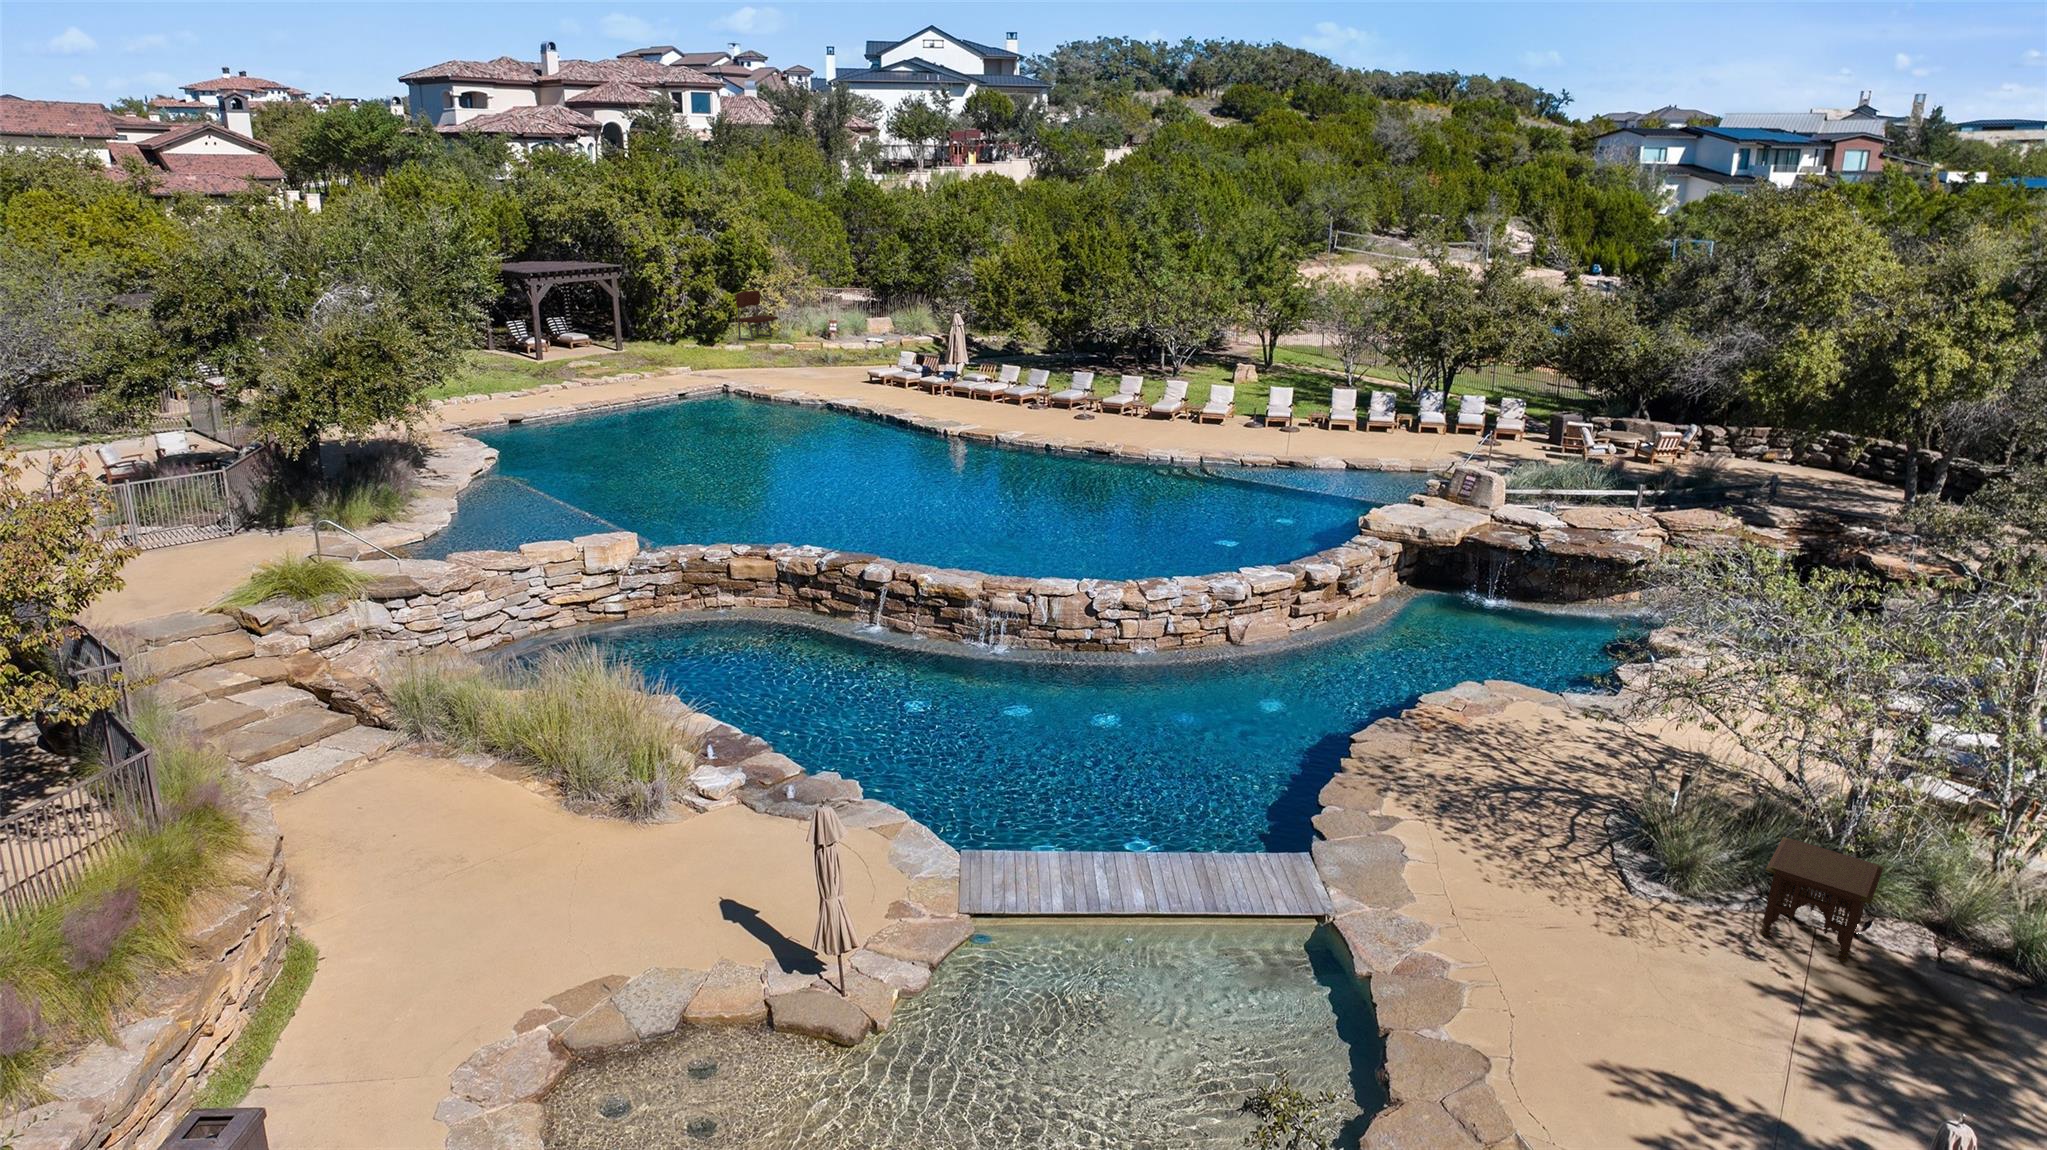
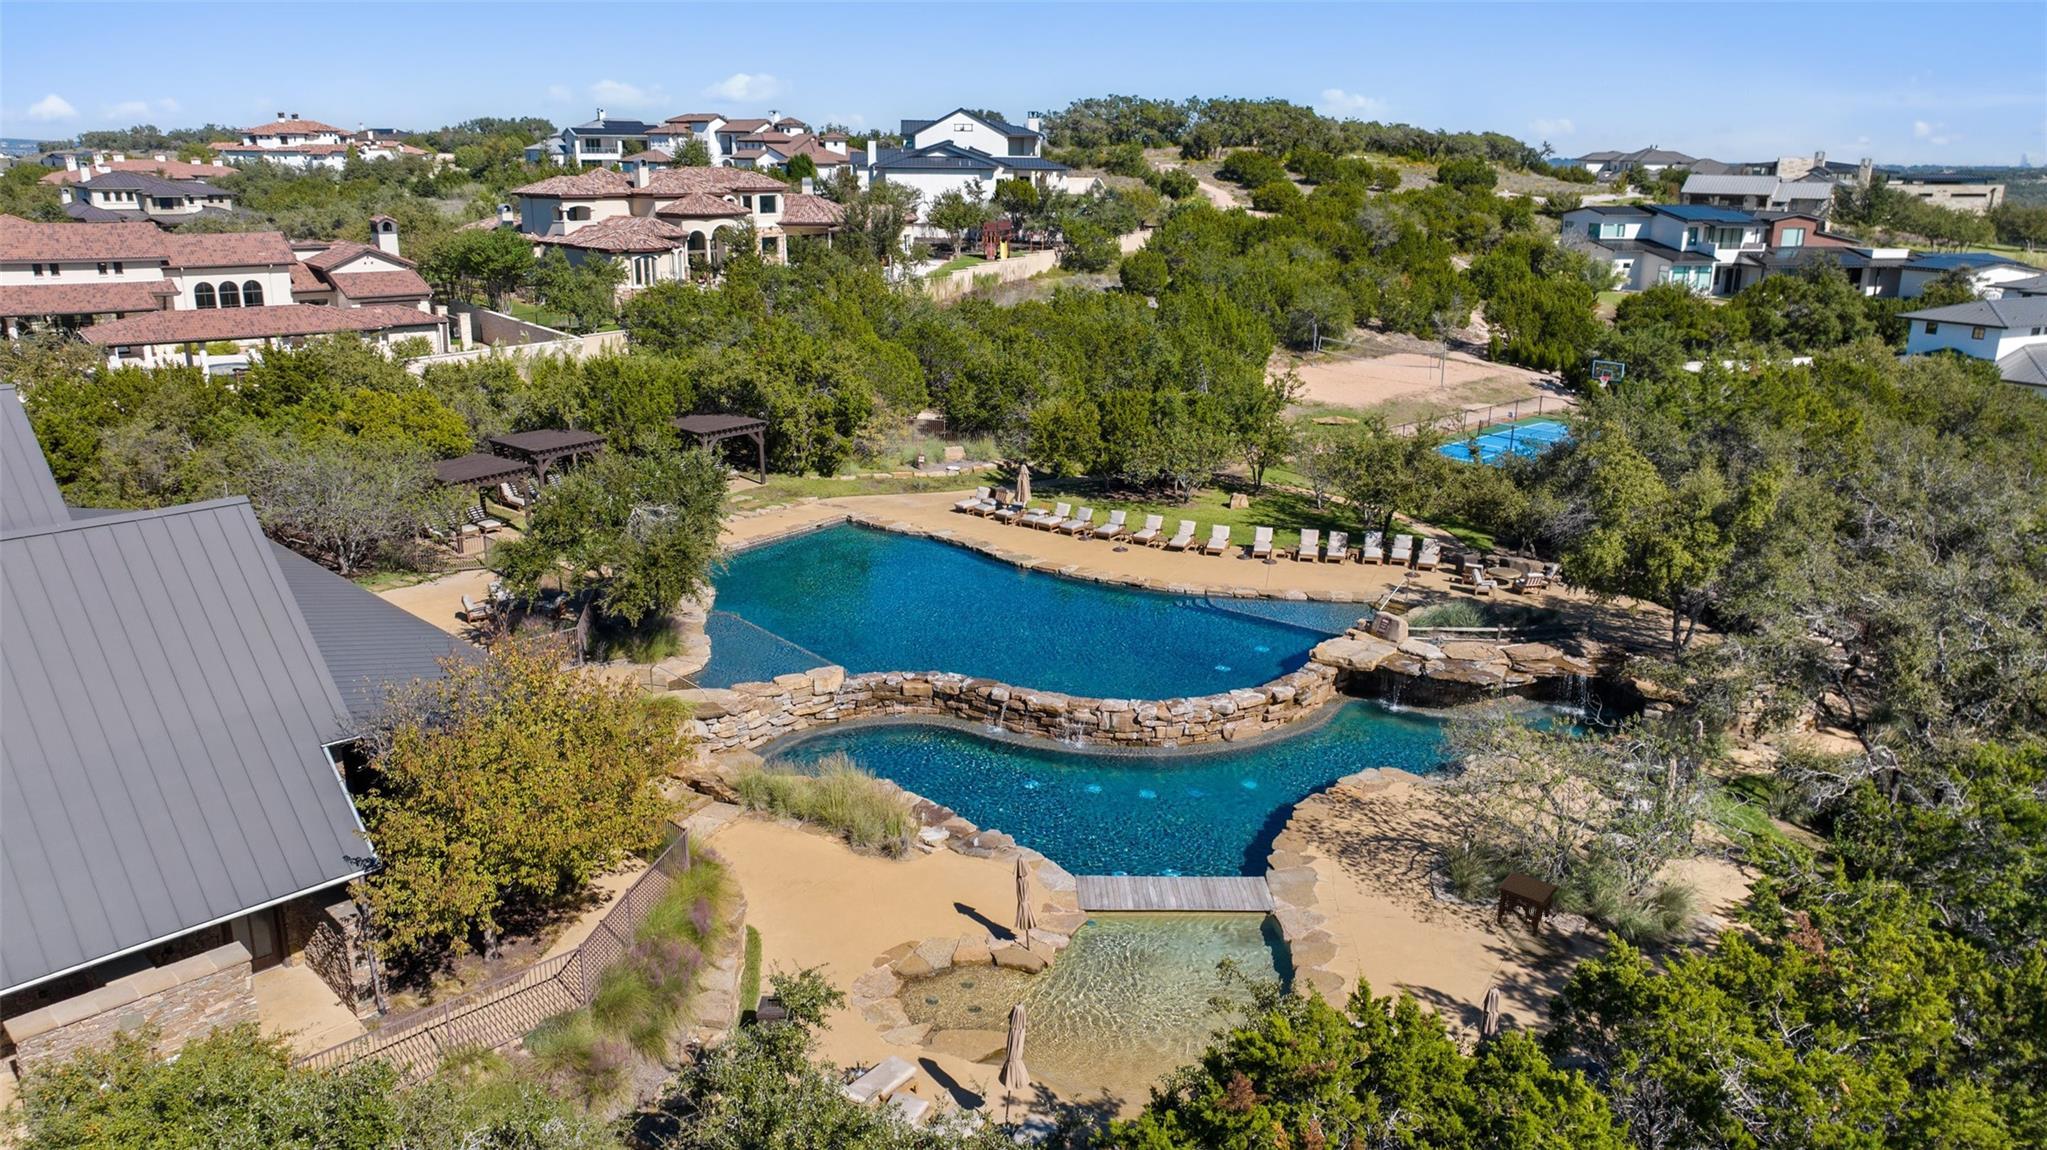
bench: present [736,290,778,341] -> none [848,432,878,472]

